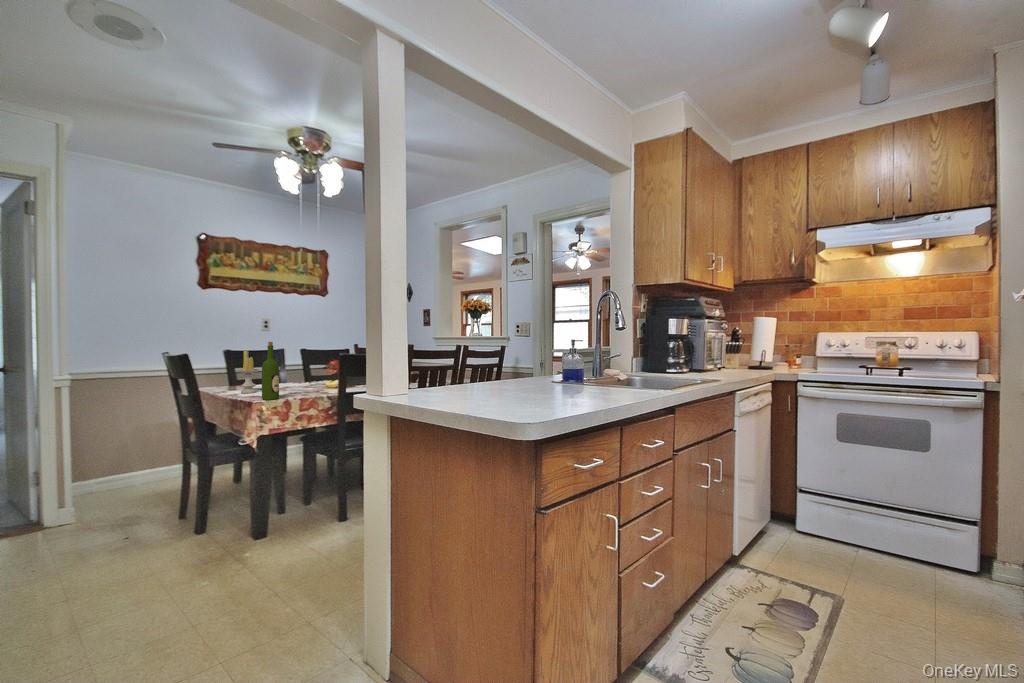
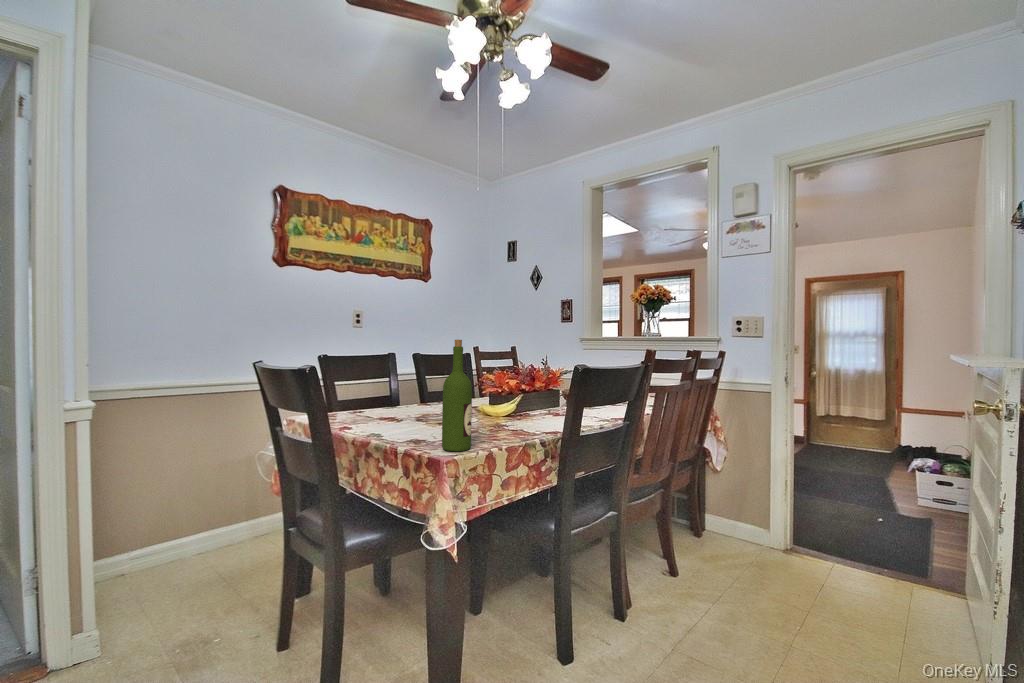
candle: present [236,350,260,393] -> none [367,355,405,430]

